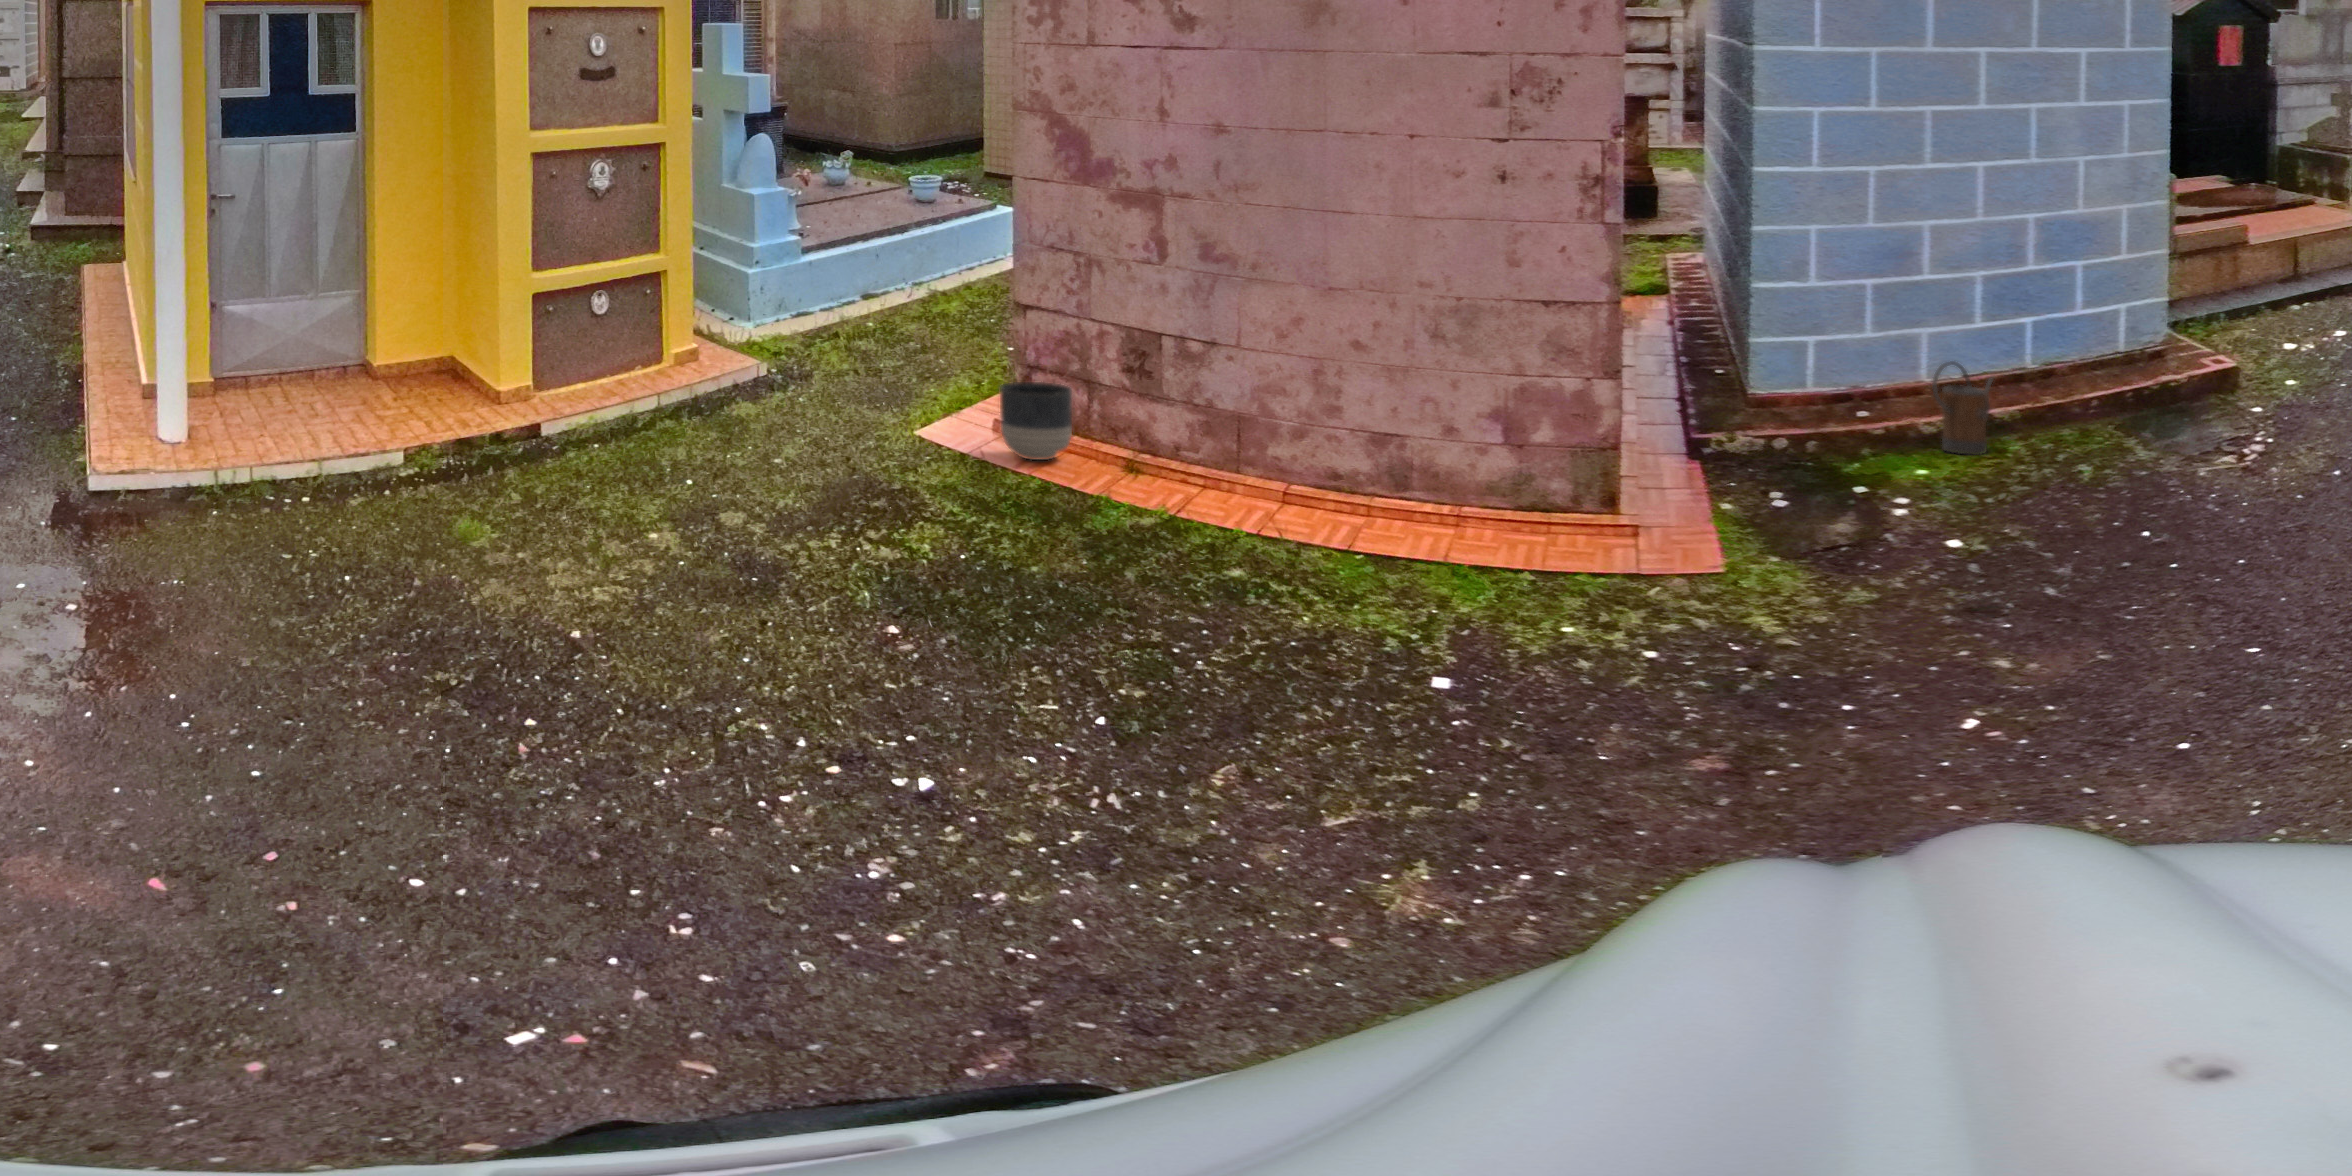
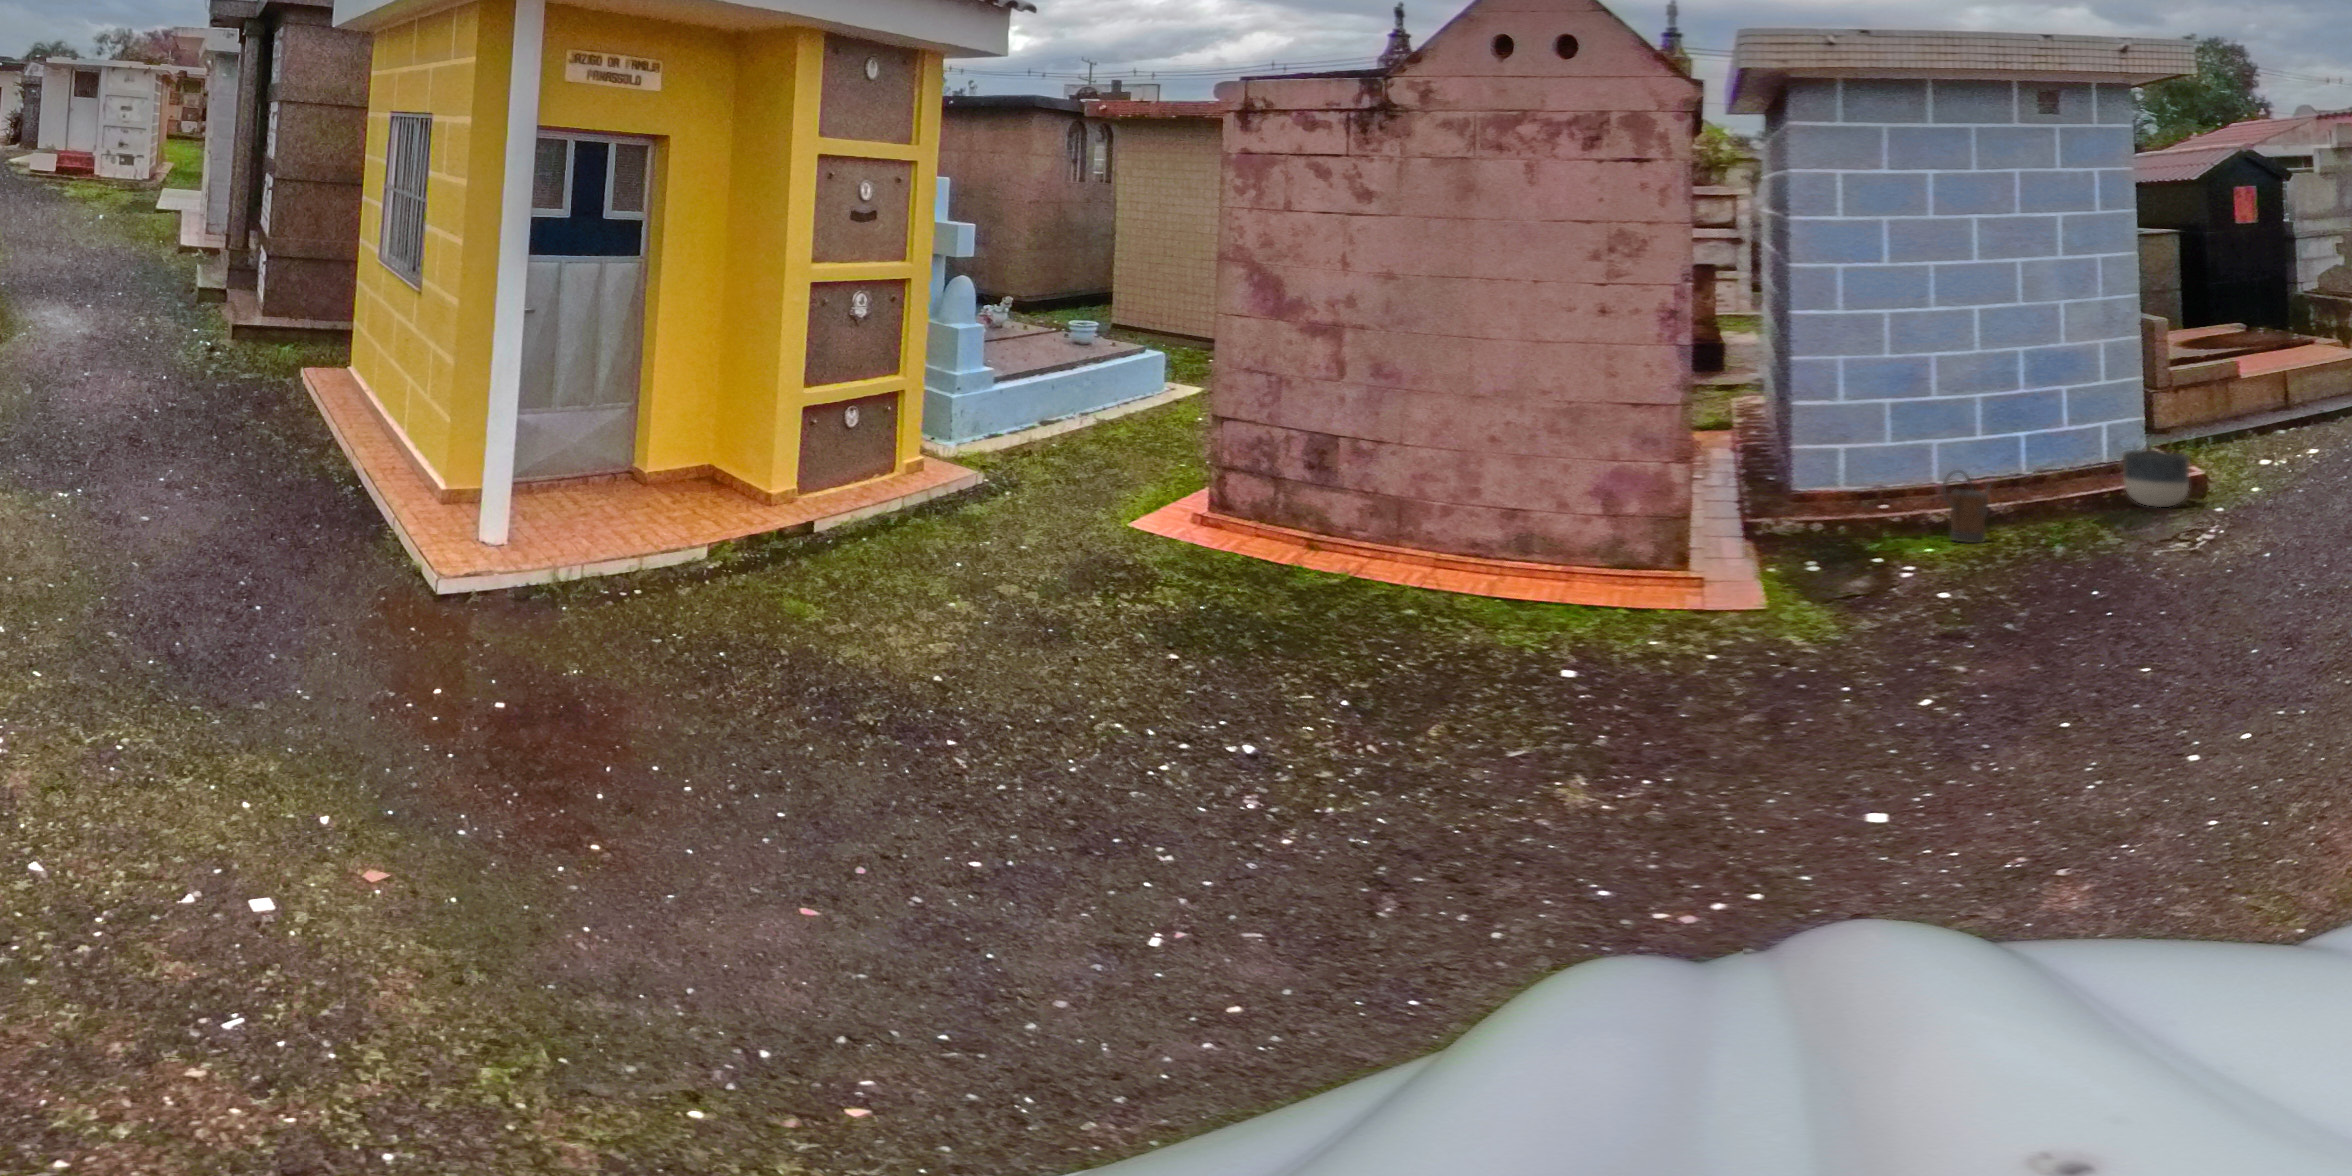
planter: present [1000,382,1072,460] -> present [2123,450,2189,507]

